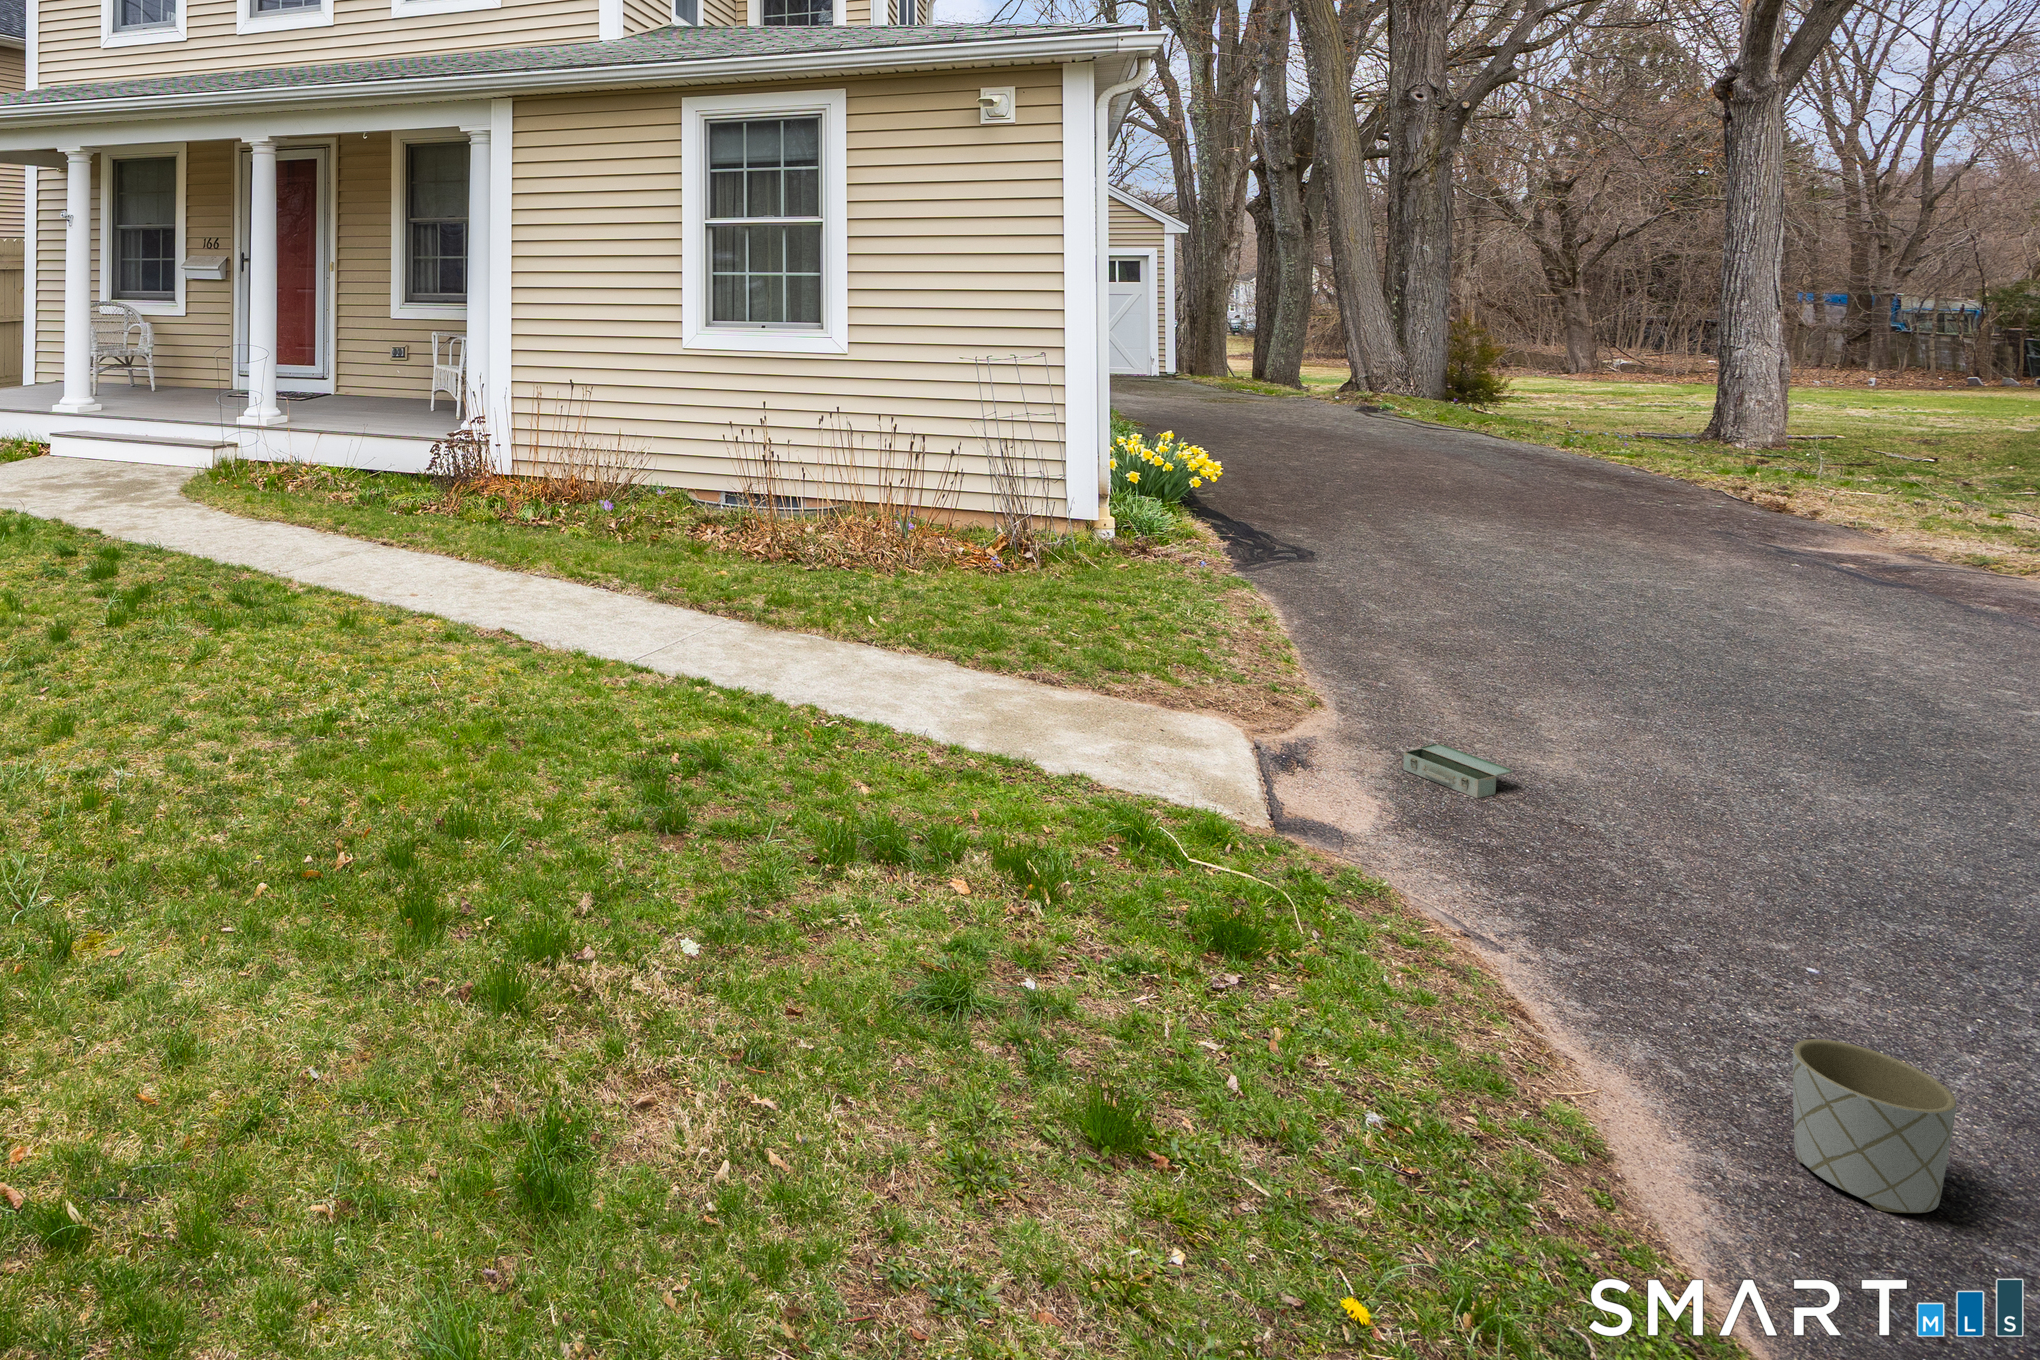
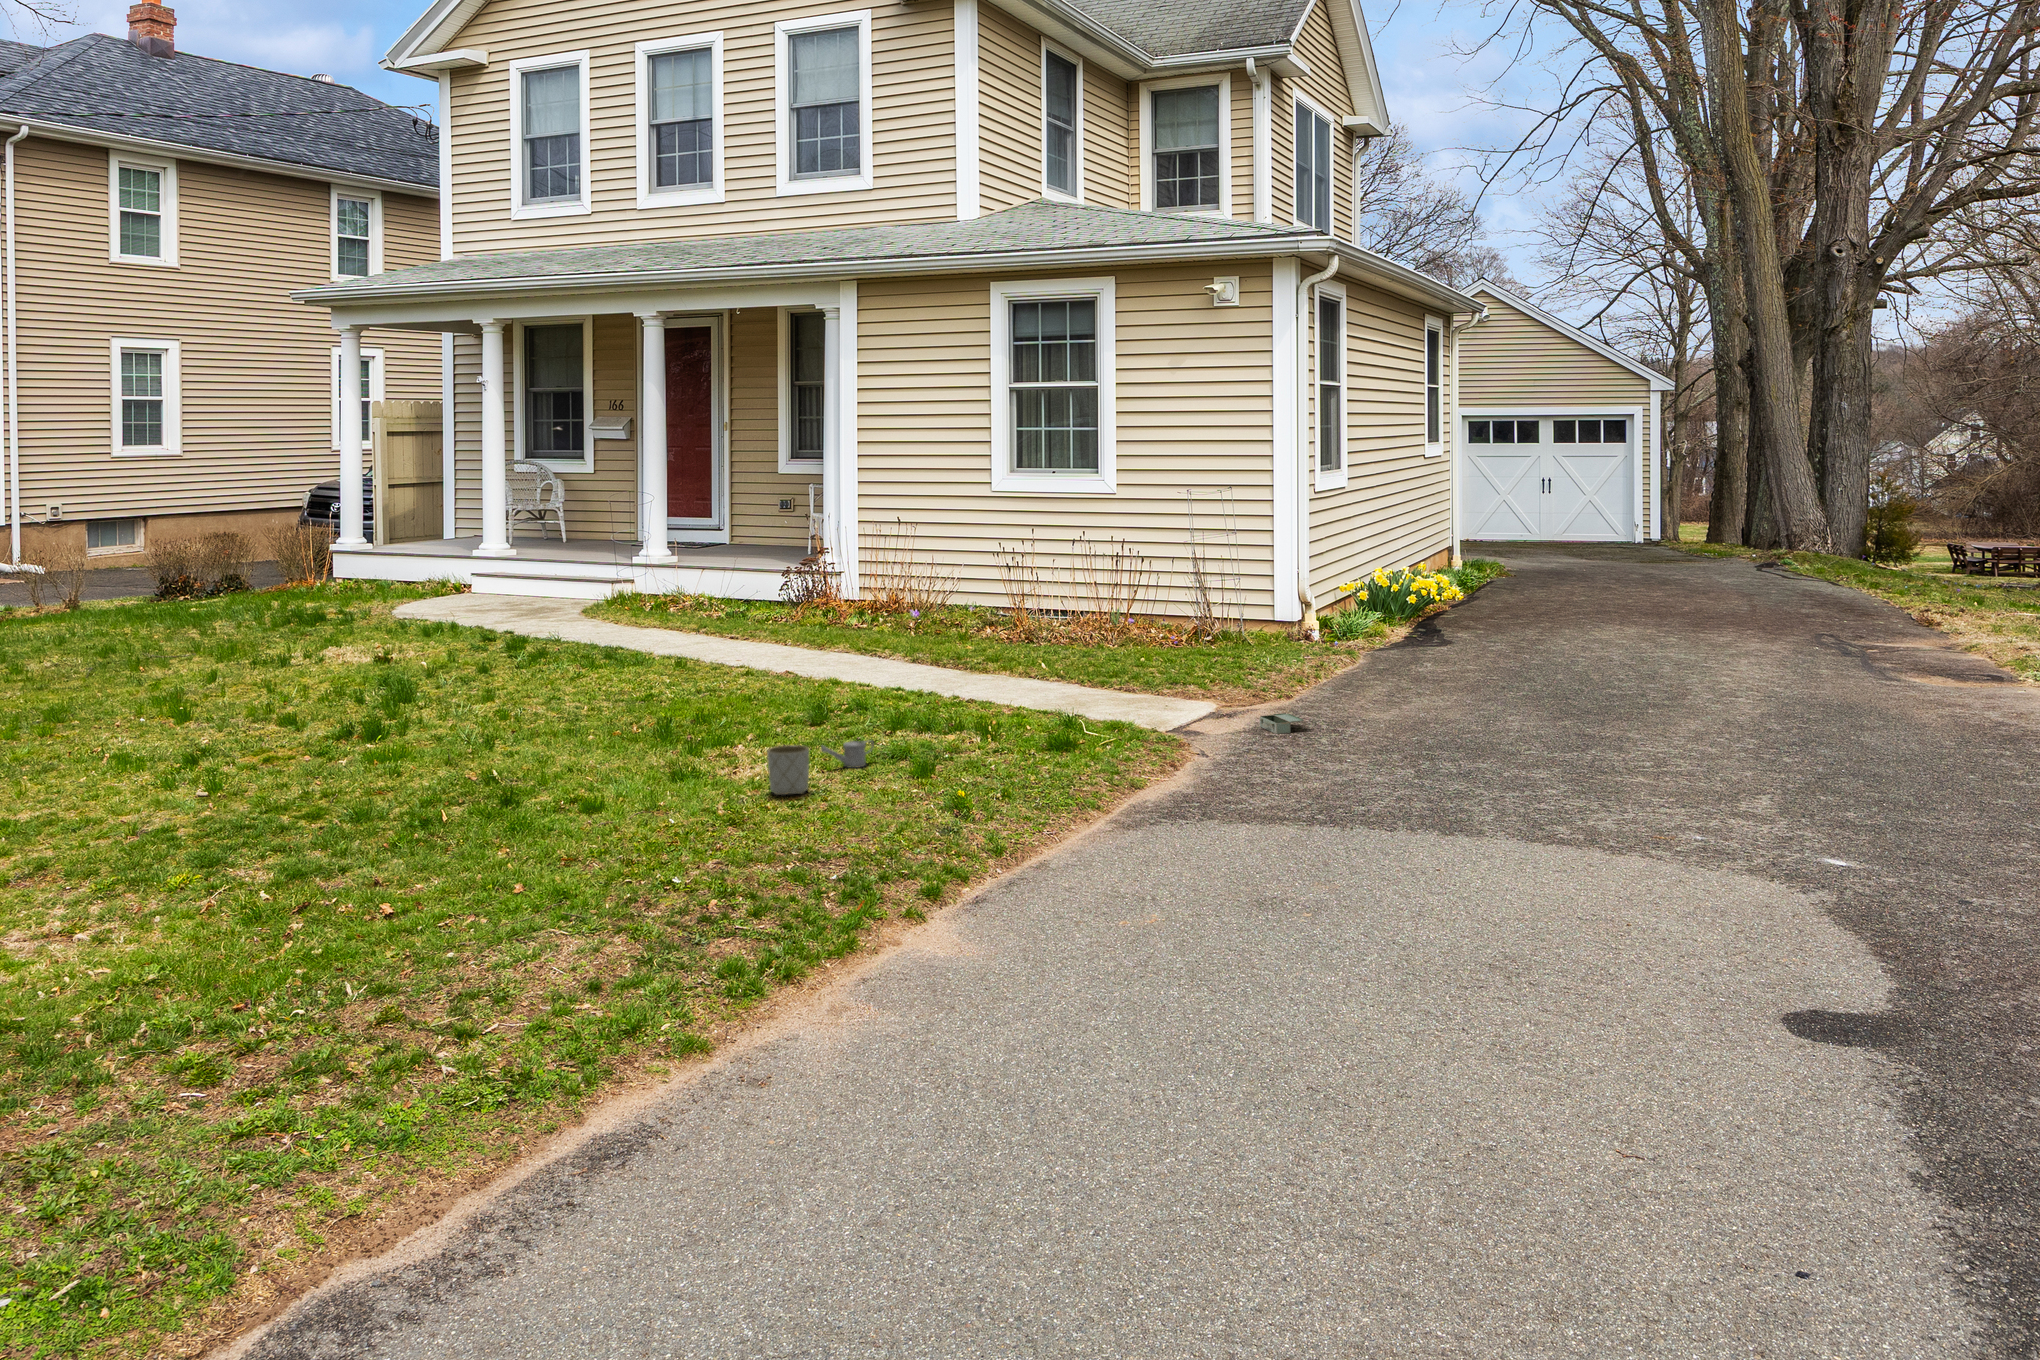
watering can: none [842,928,925,1013] -> present [821,740,874,768]
planter: present [1793,1039,1956,1213] -> present [767,745,809,795]

